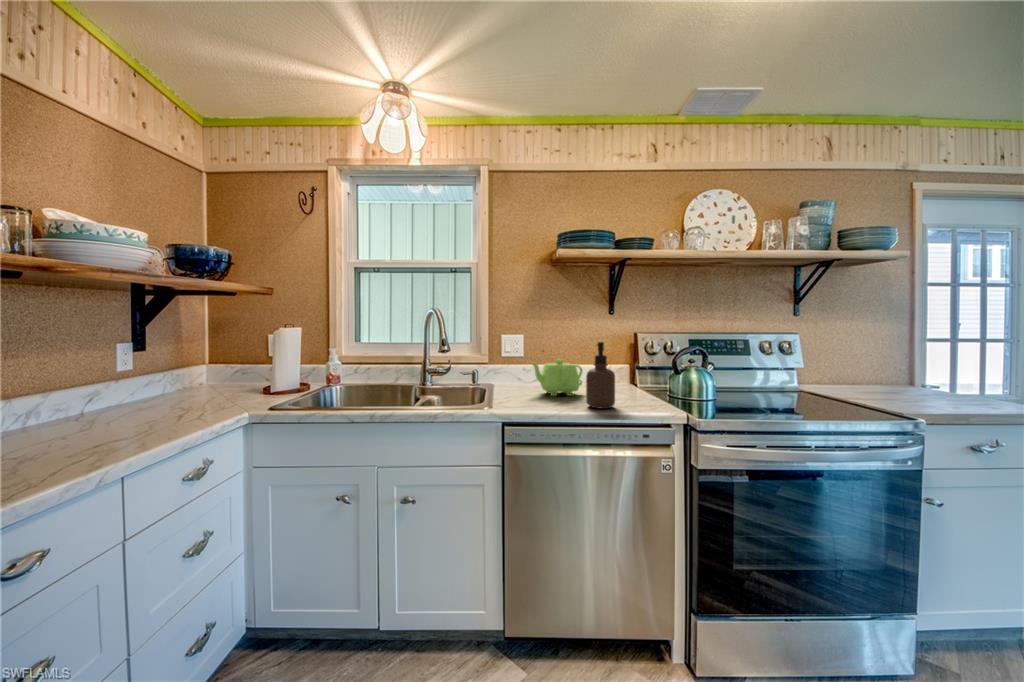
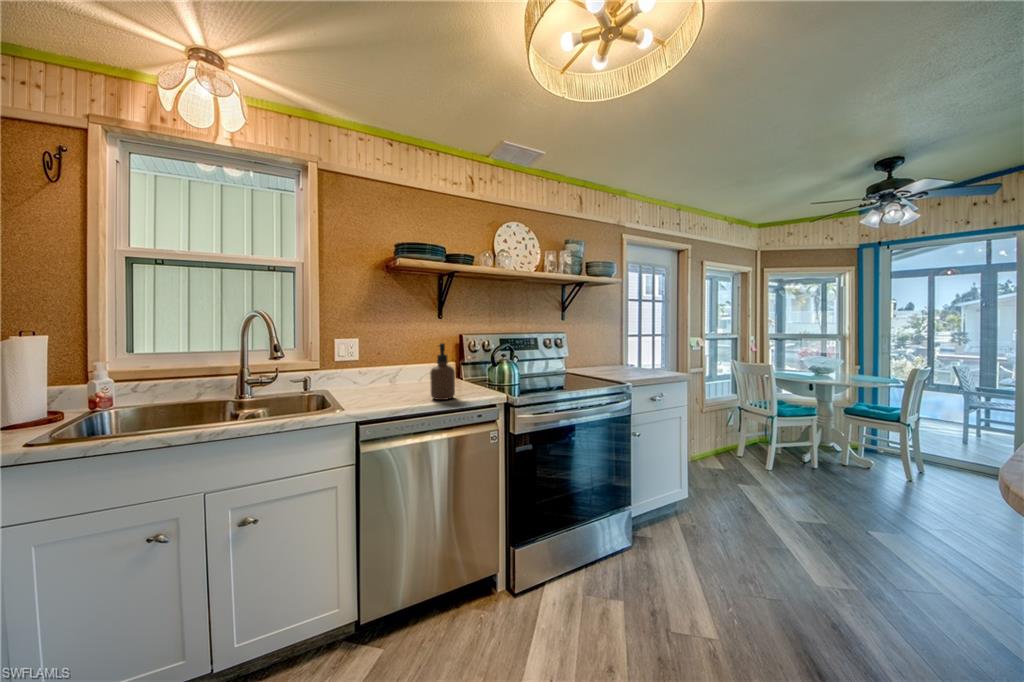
teapot: present [531,359,582,396] -> none [371,359,421,393]

